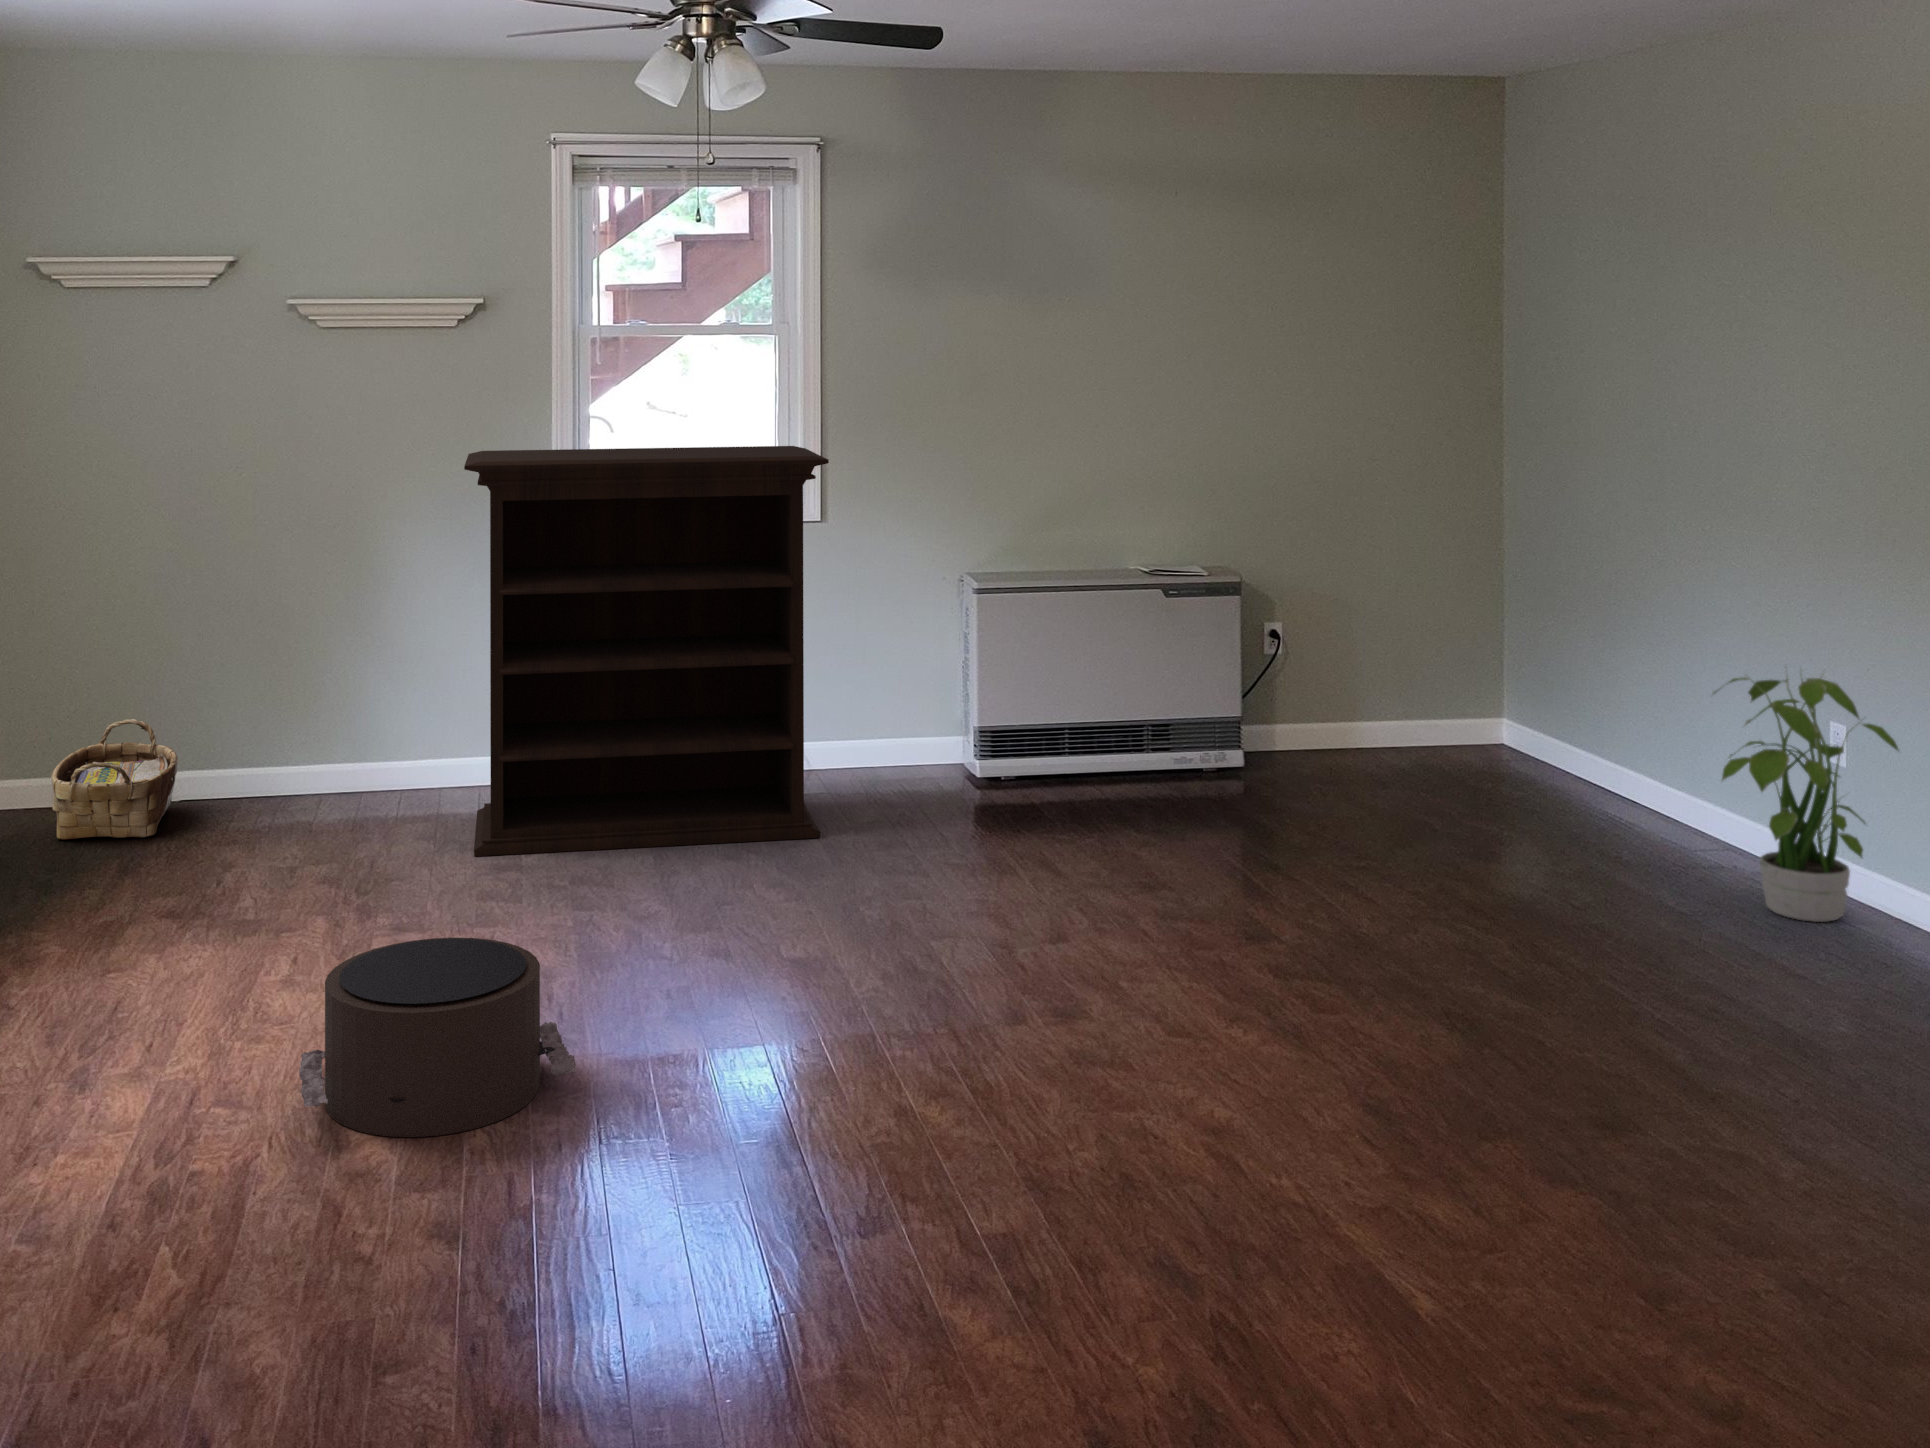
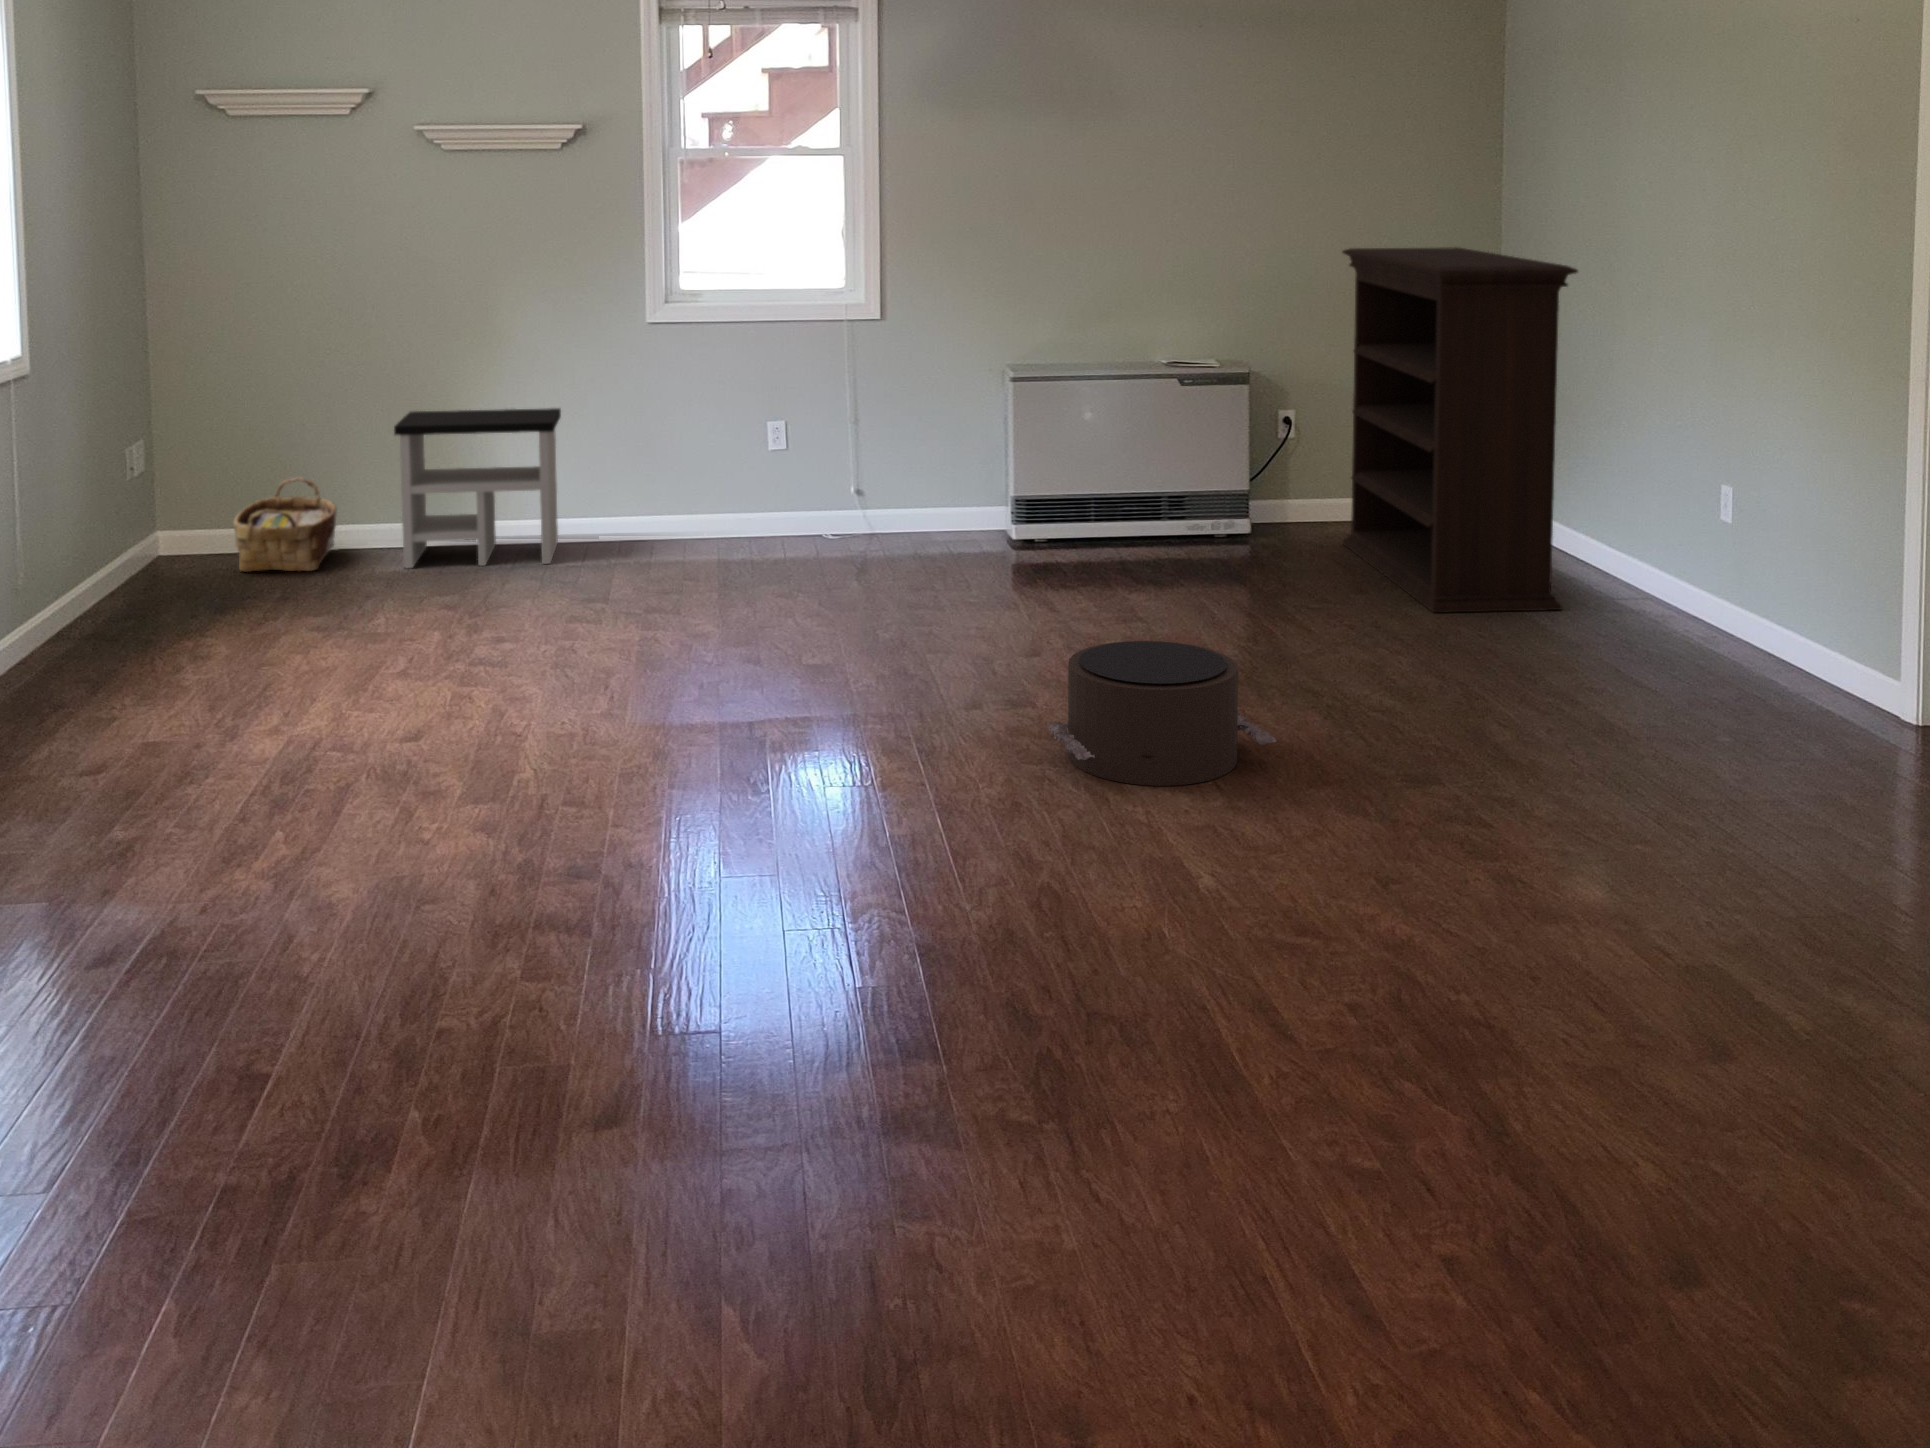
bookshelf: present [464,446,829,856] -> present [1342,247,1578,613]
side table: none [254,631,449,831] -> present [394,408,561,568]
potted plant: present [1713,668,1898,922] -> none [1609,441,1767,657]
pouf: present [299,938,576,1137] -> present [1047,641,1276,786]

